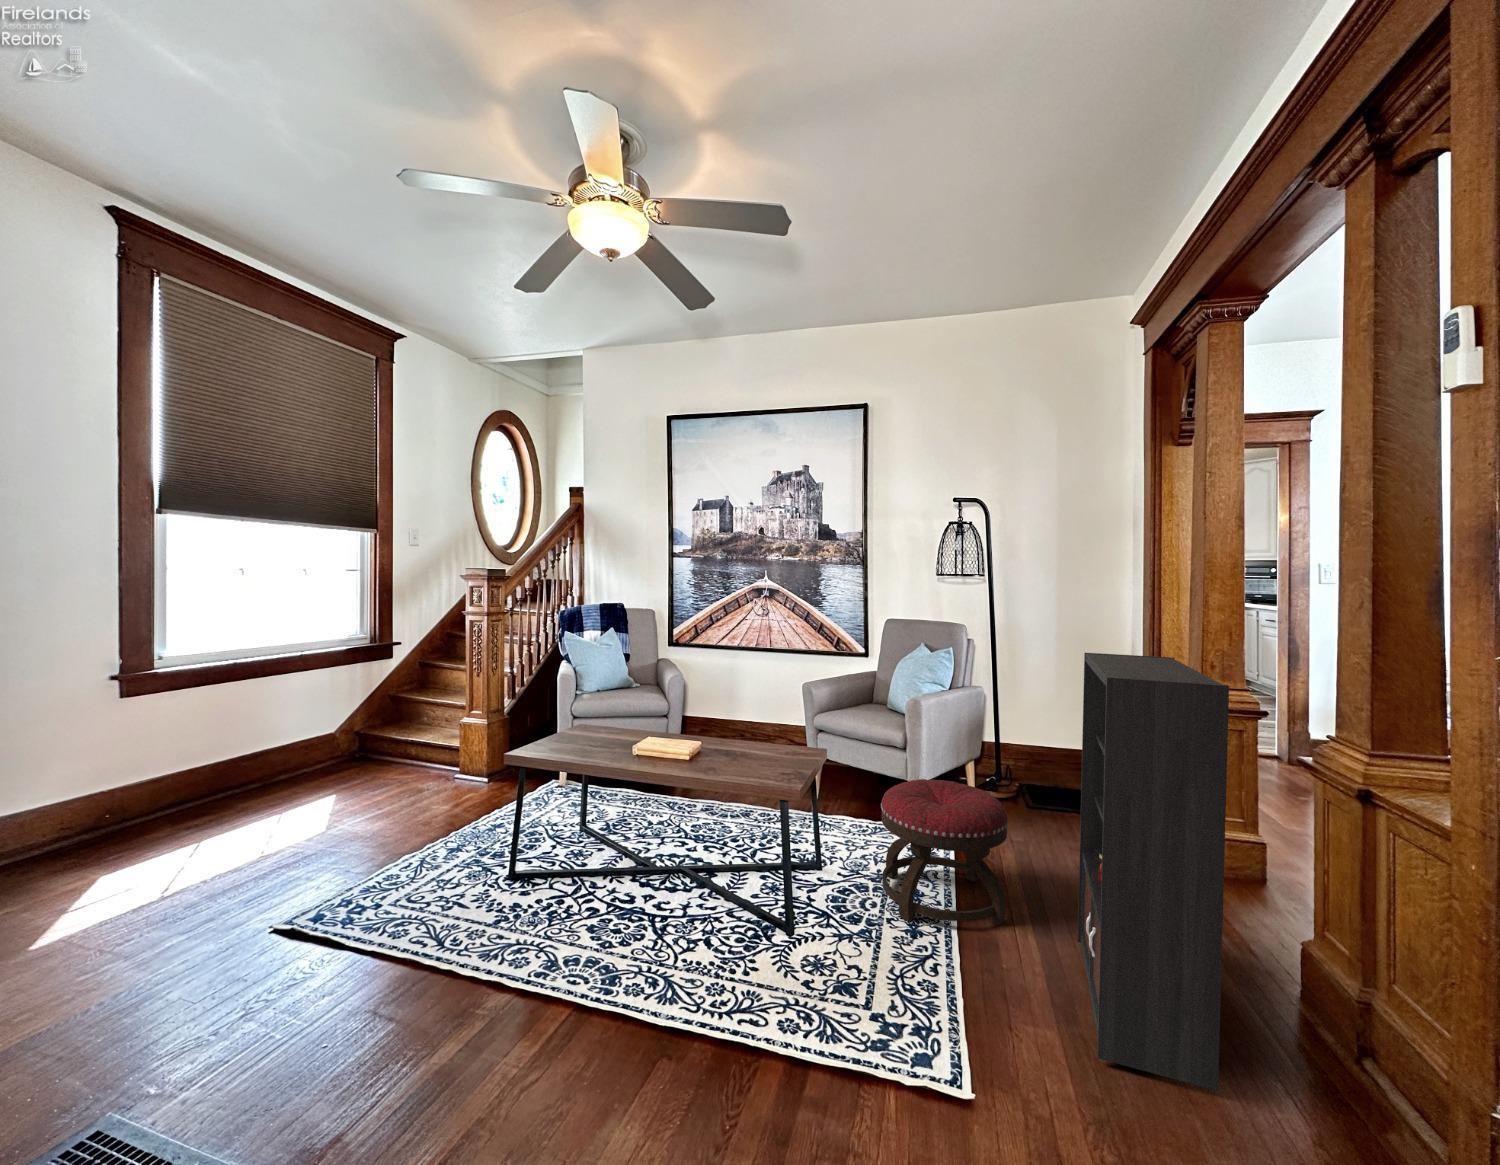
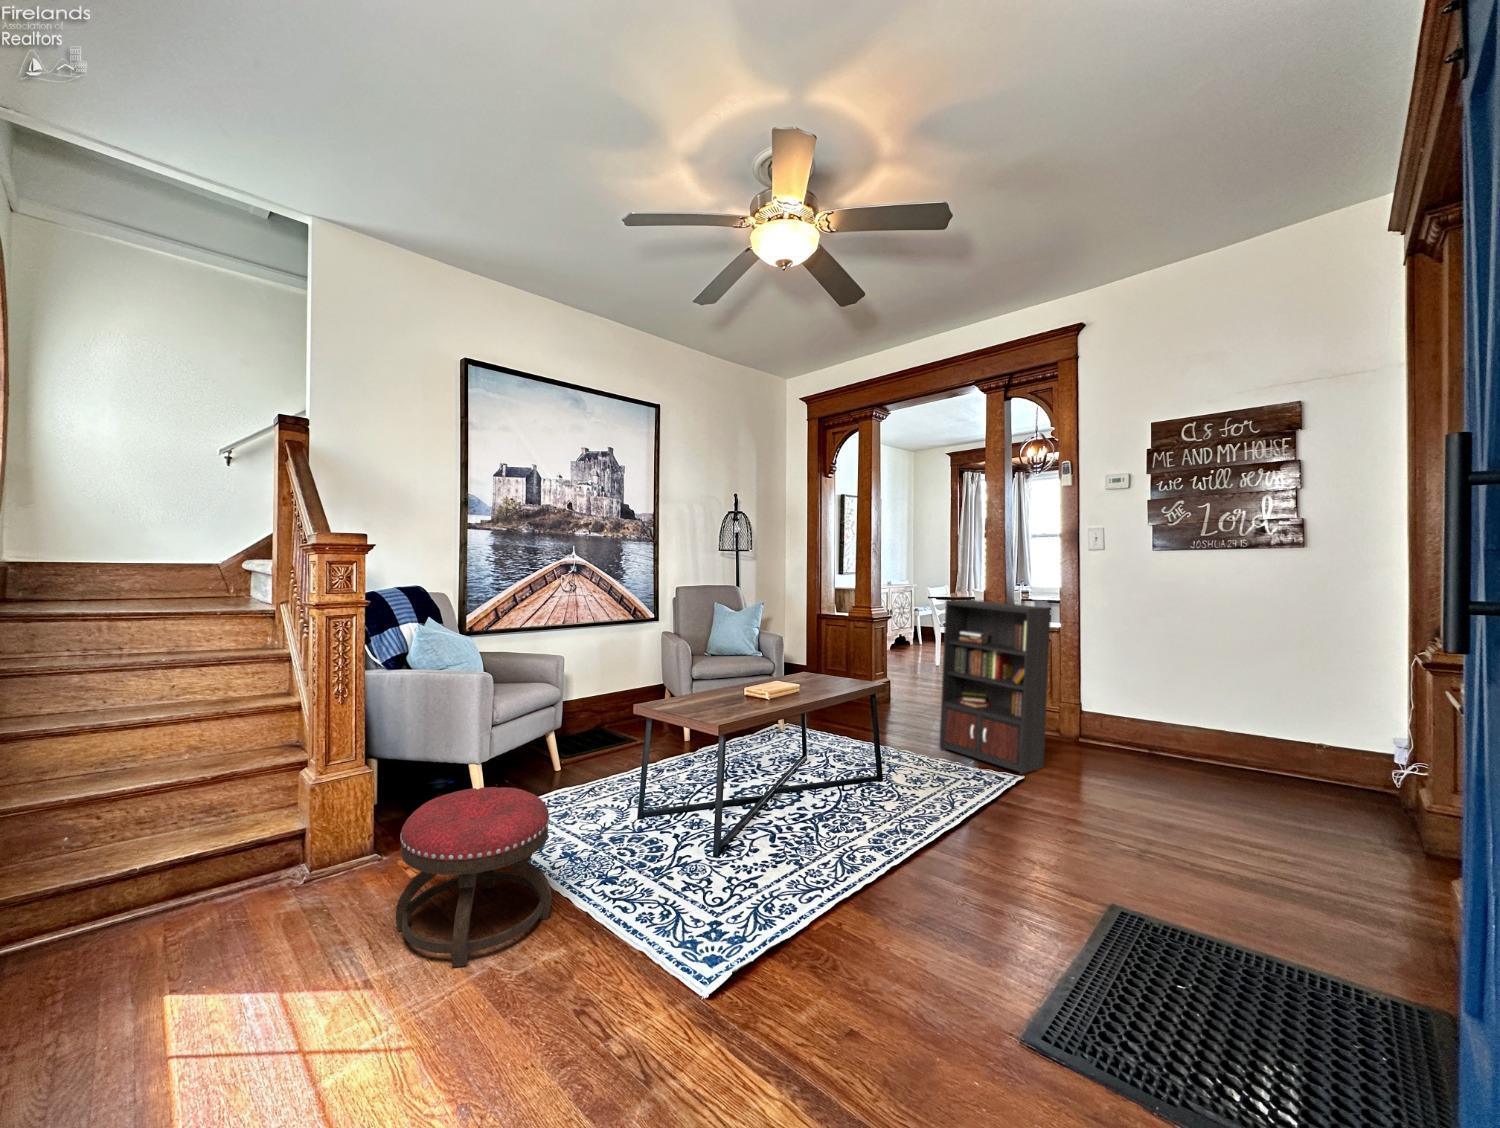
ottoman: present [881,779,1008,926] -> present [396,787,551,967]

